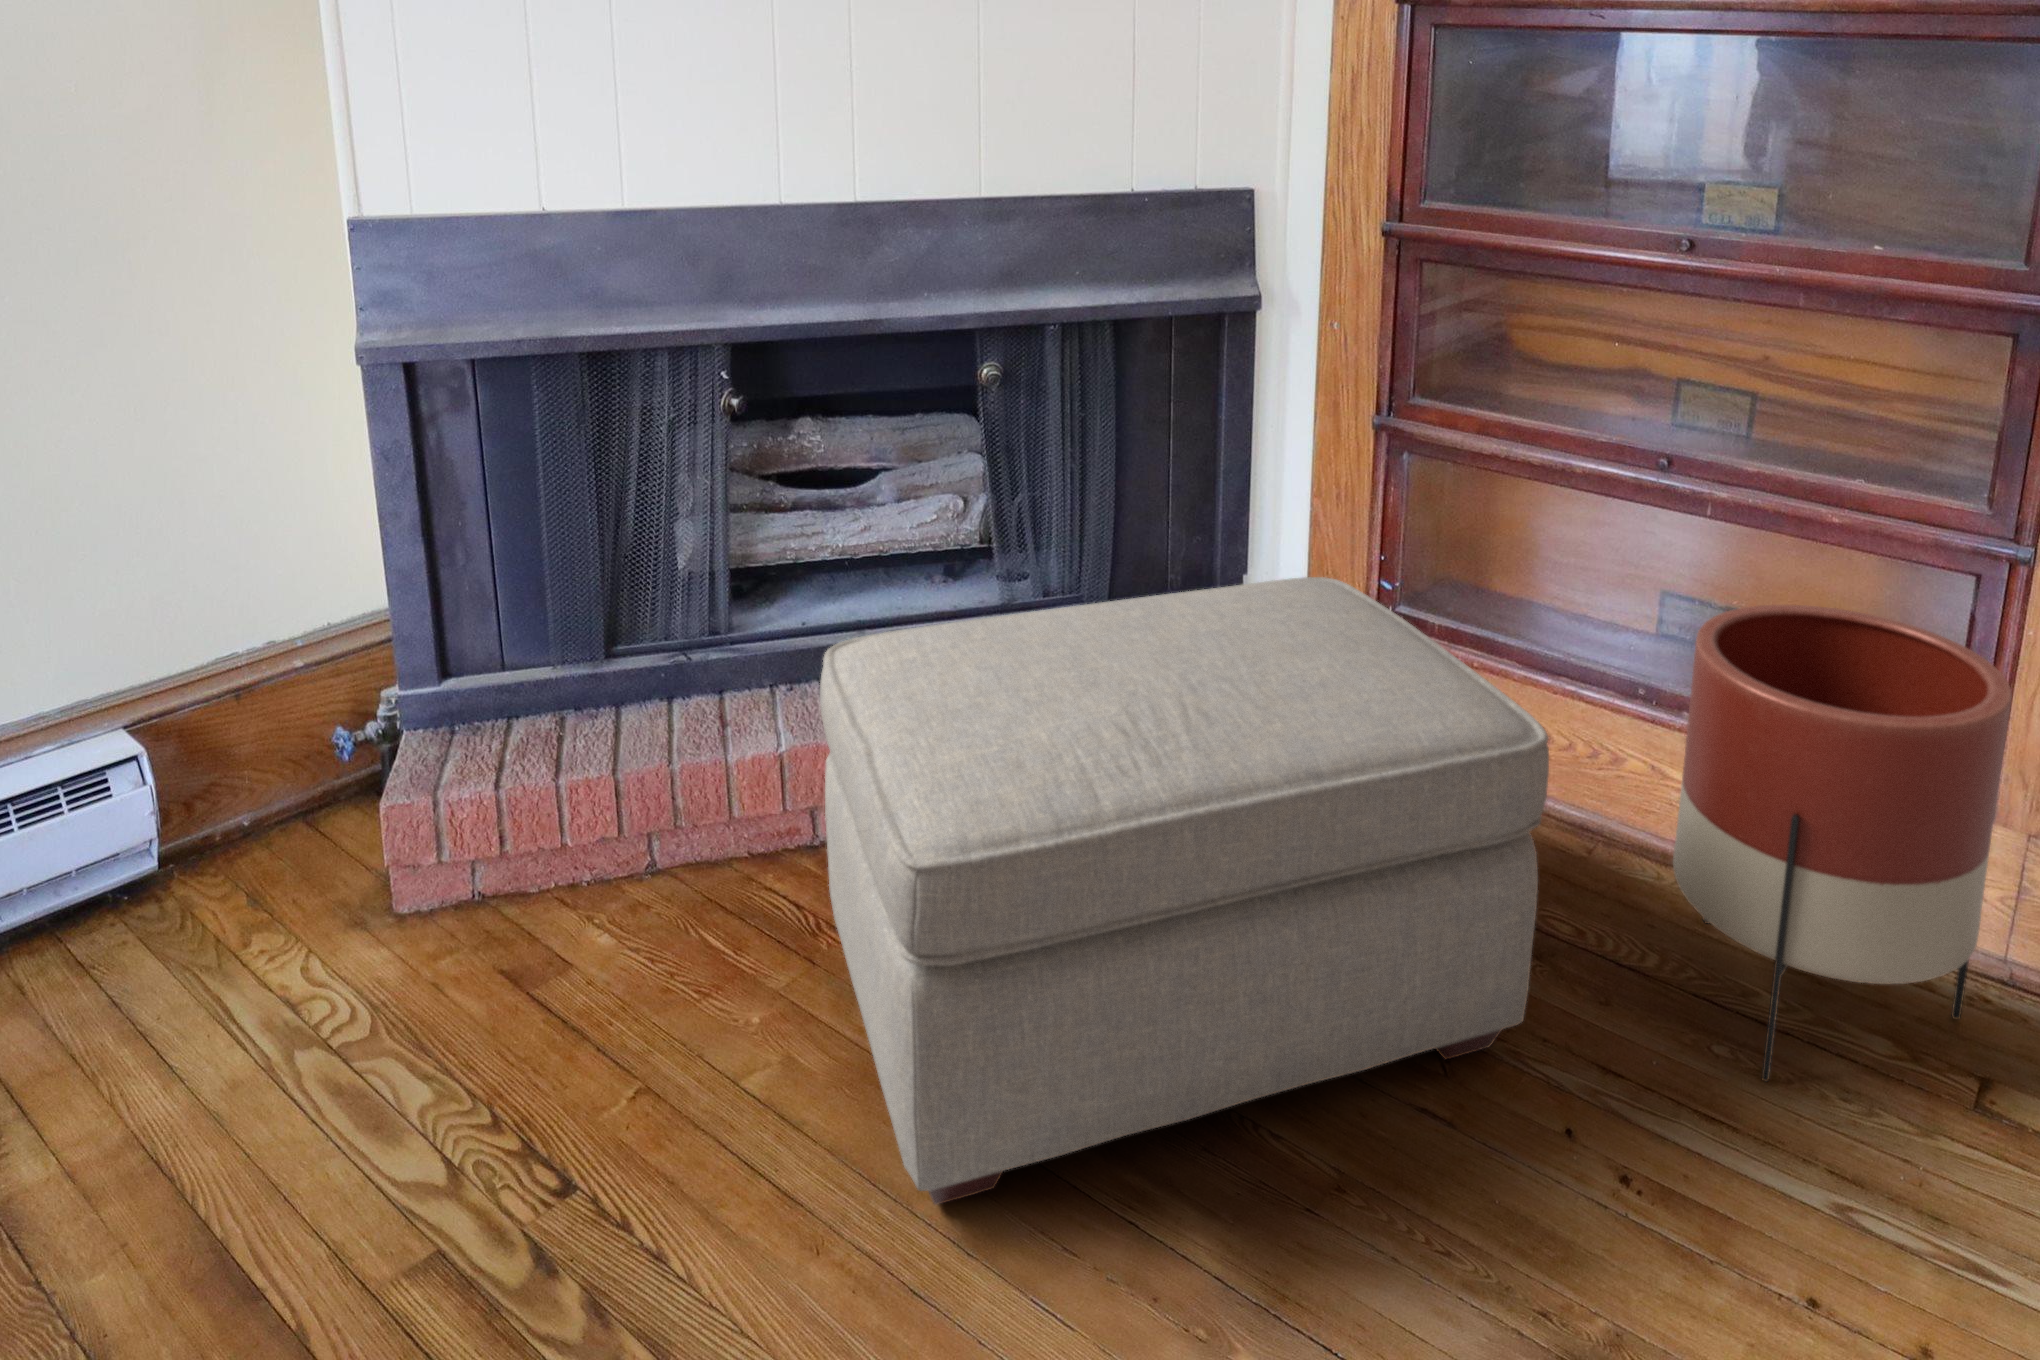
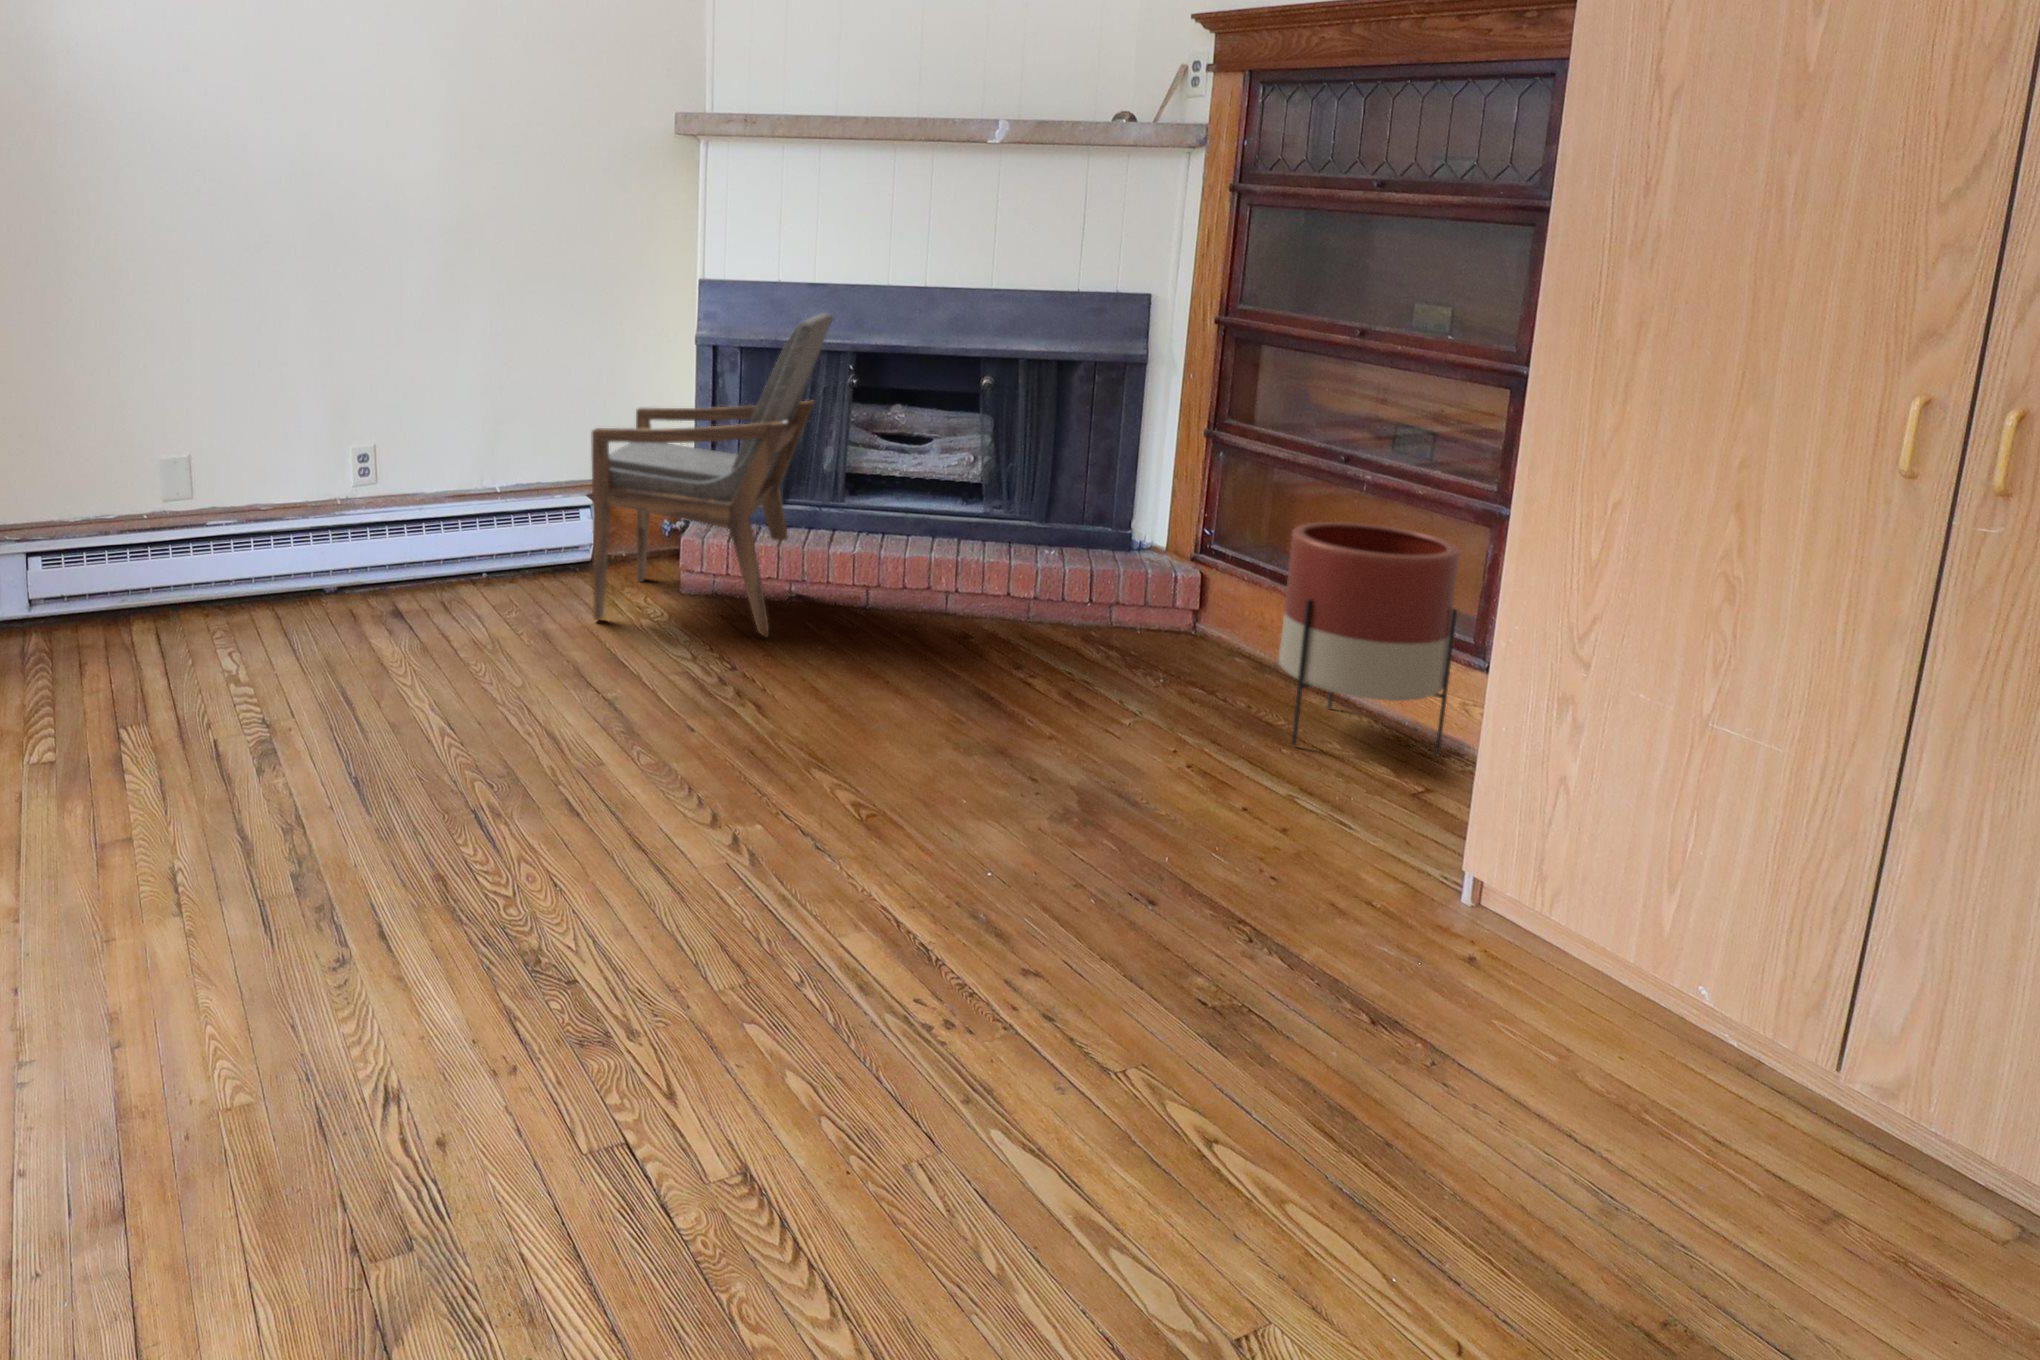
armchair: none [65,279,685,1128] -> present [591,313,833,637]
ottoman: present [820,577,1549,1205] -> none [860,481,1188,710]

